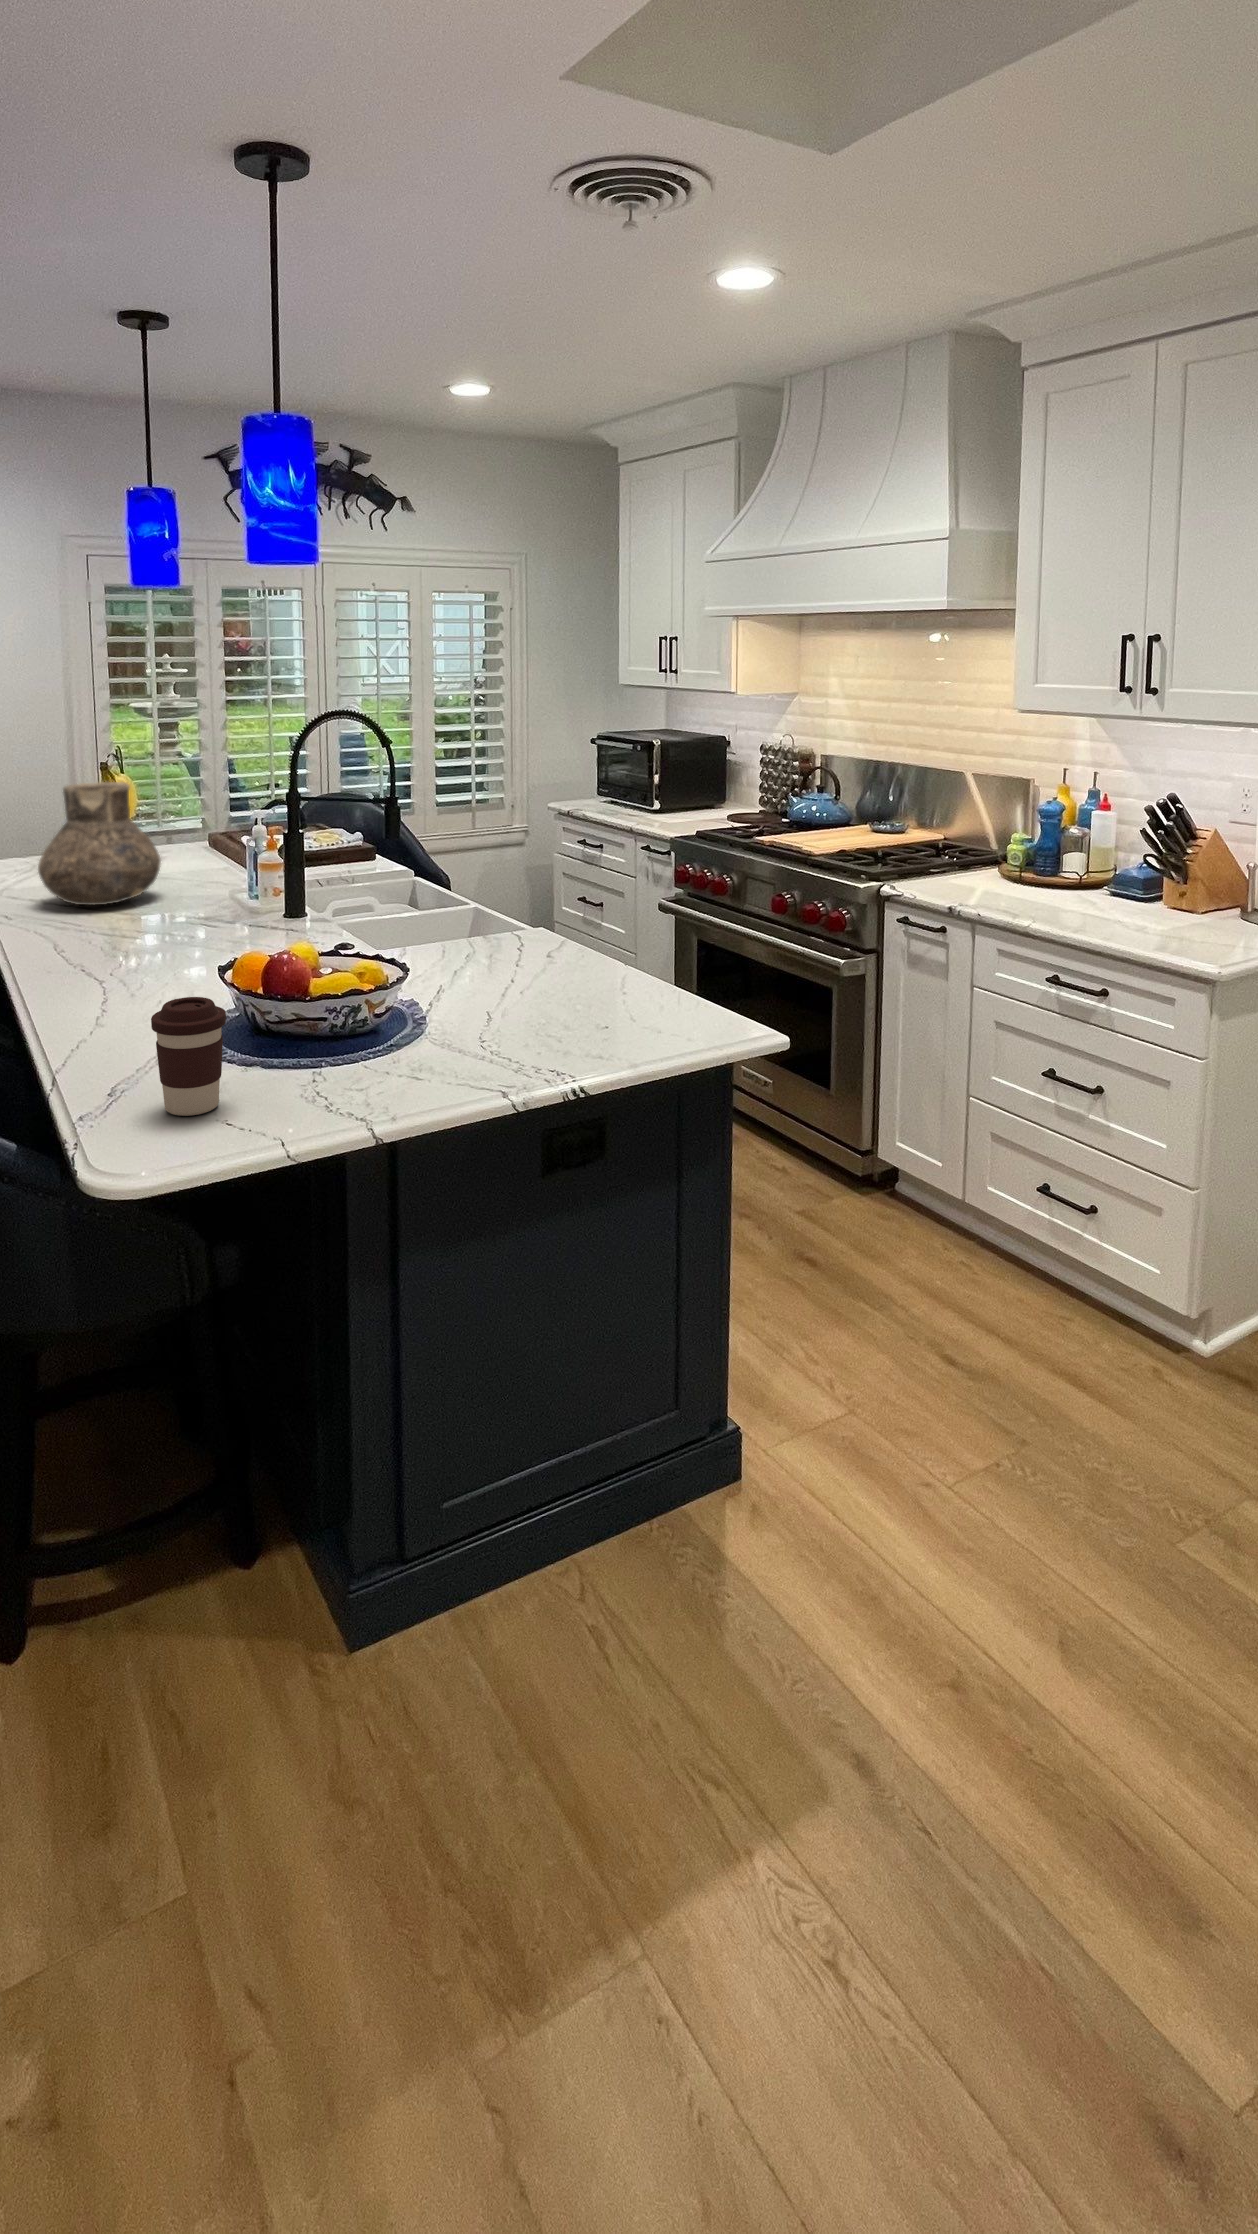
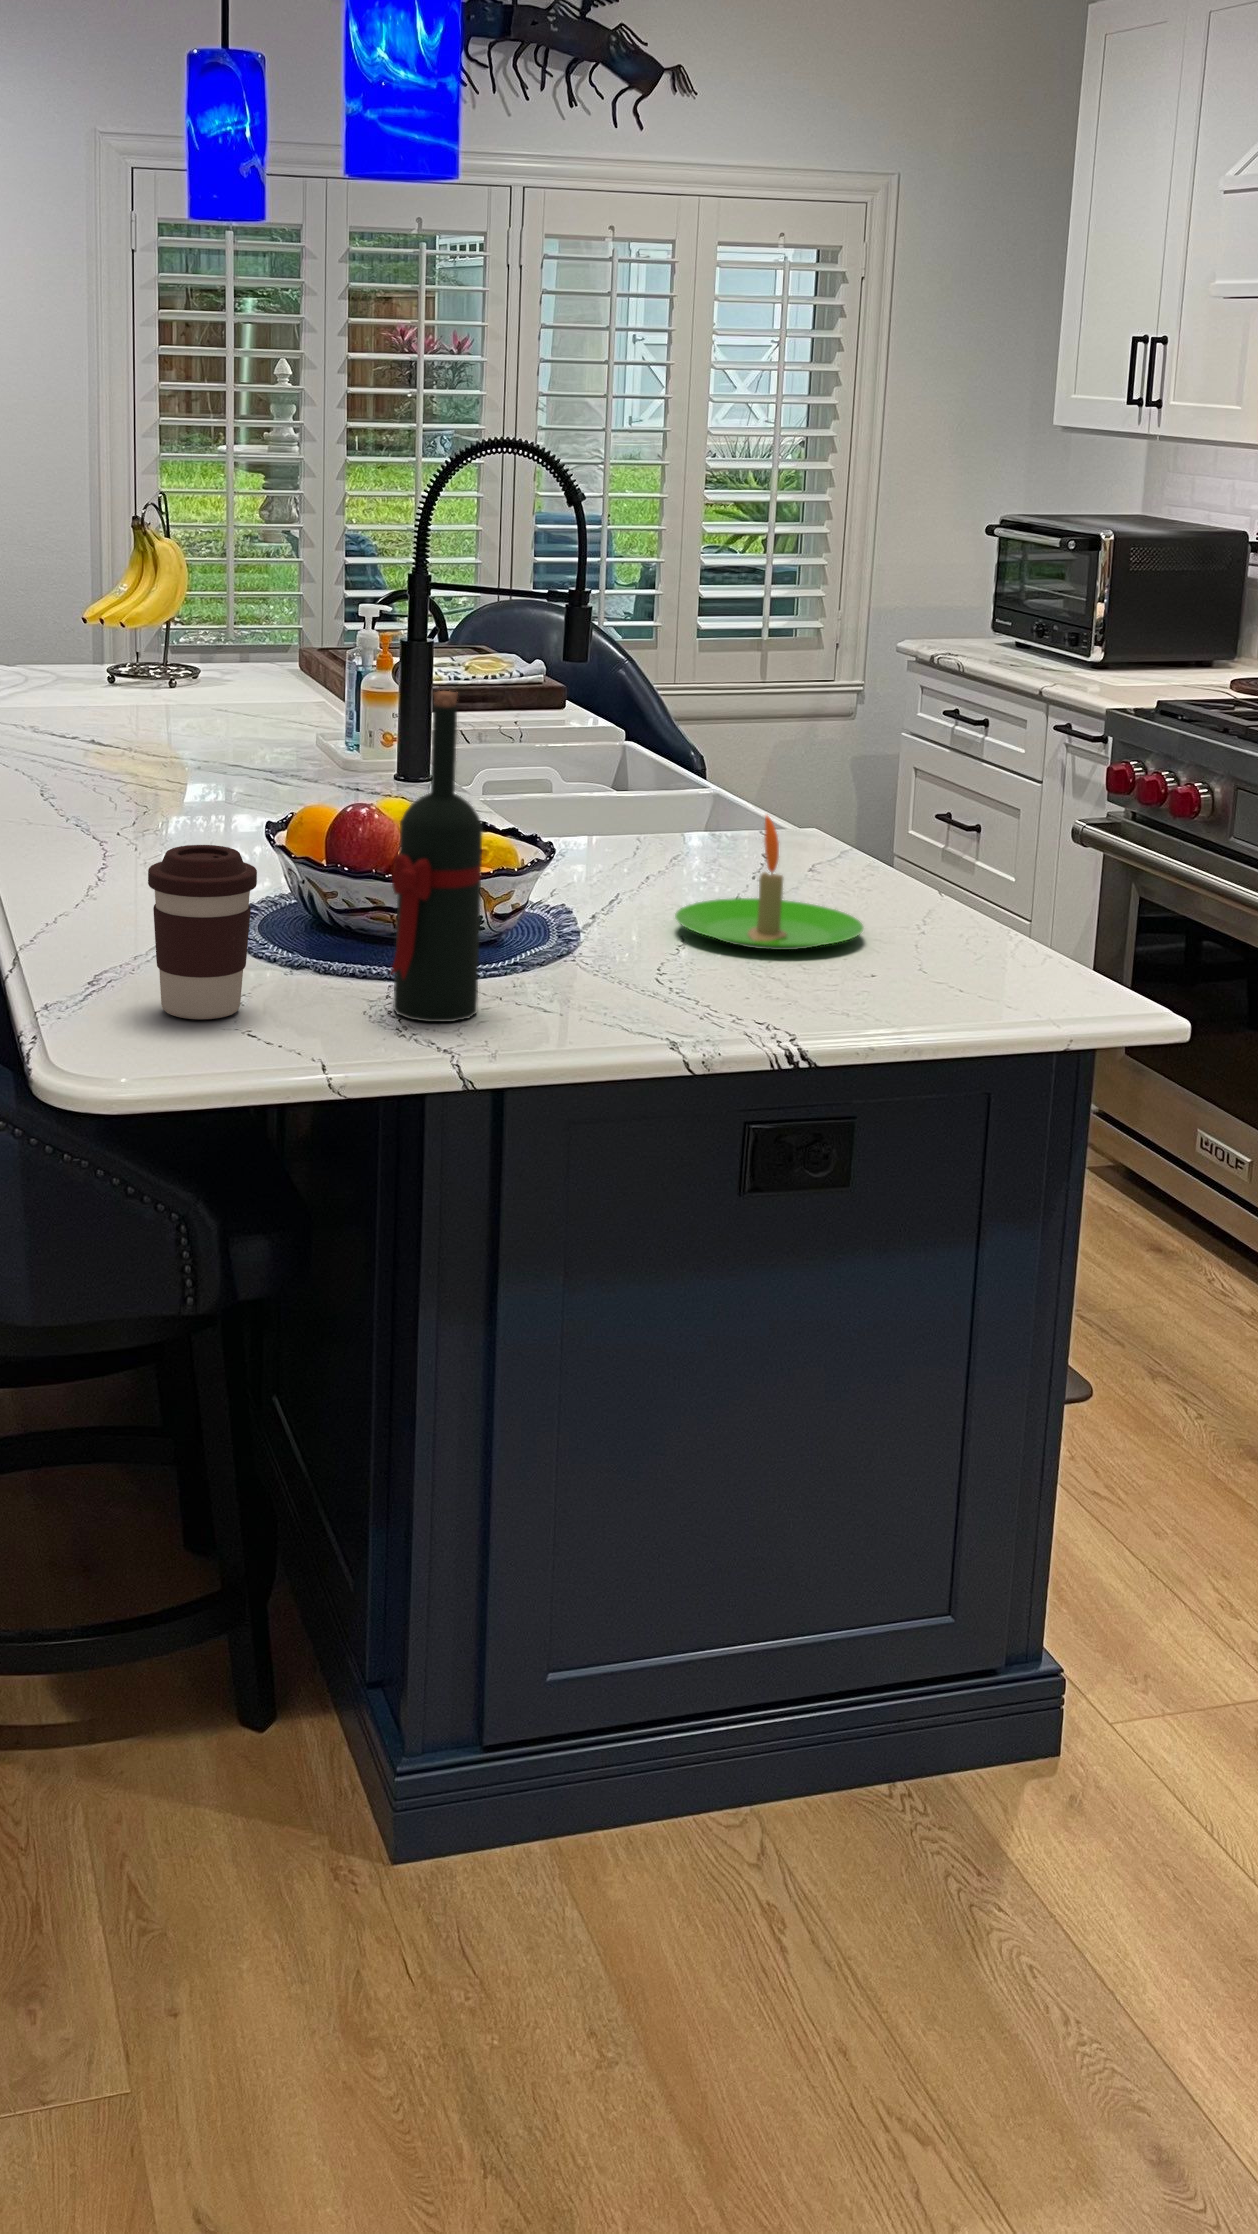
vase: present [38,782,161,905] -> none [19,540,208,737]
wine bottle: none [317,884,376,1099] -> present [391,691,483,1022]
candle: none [482,936,595,1019] -> present [675,816,863,950]

